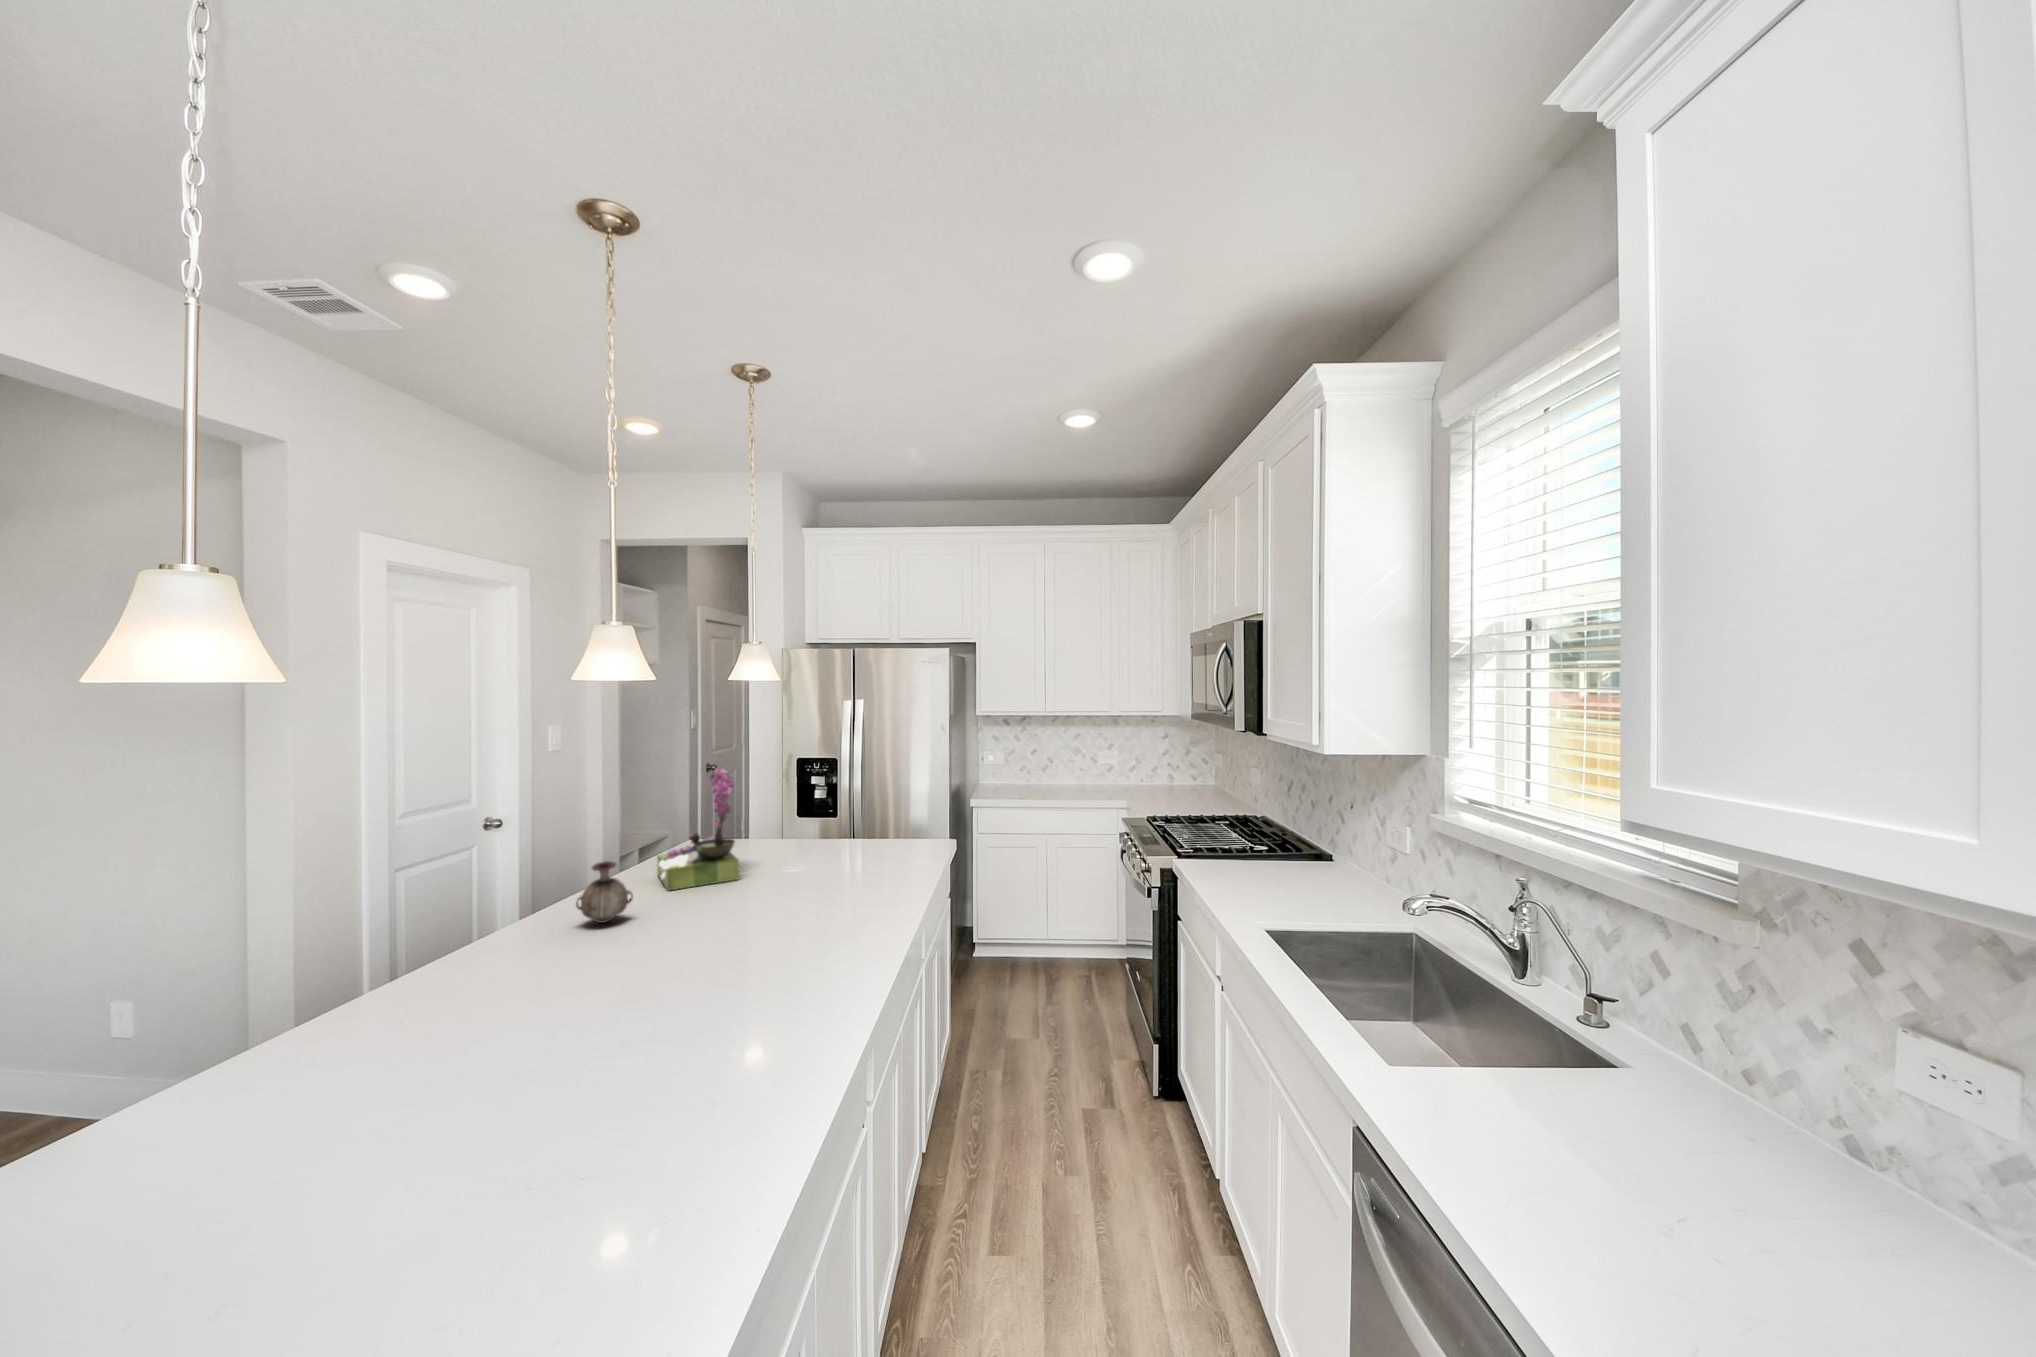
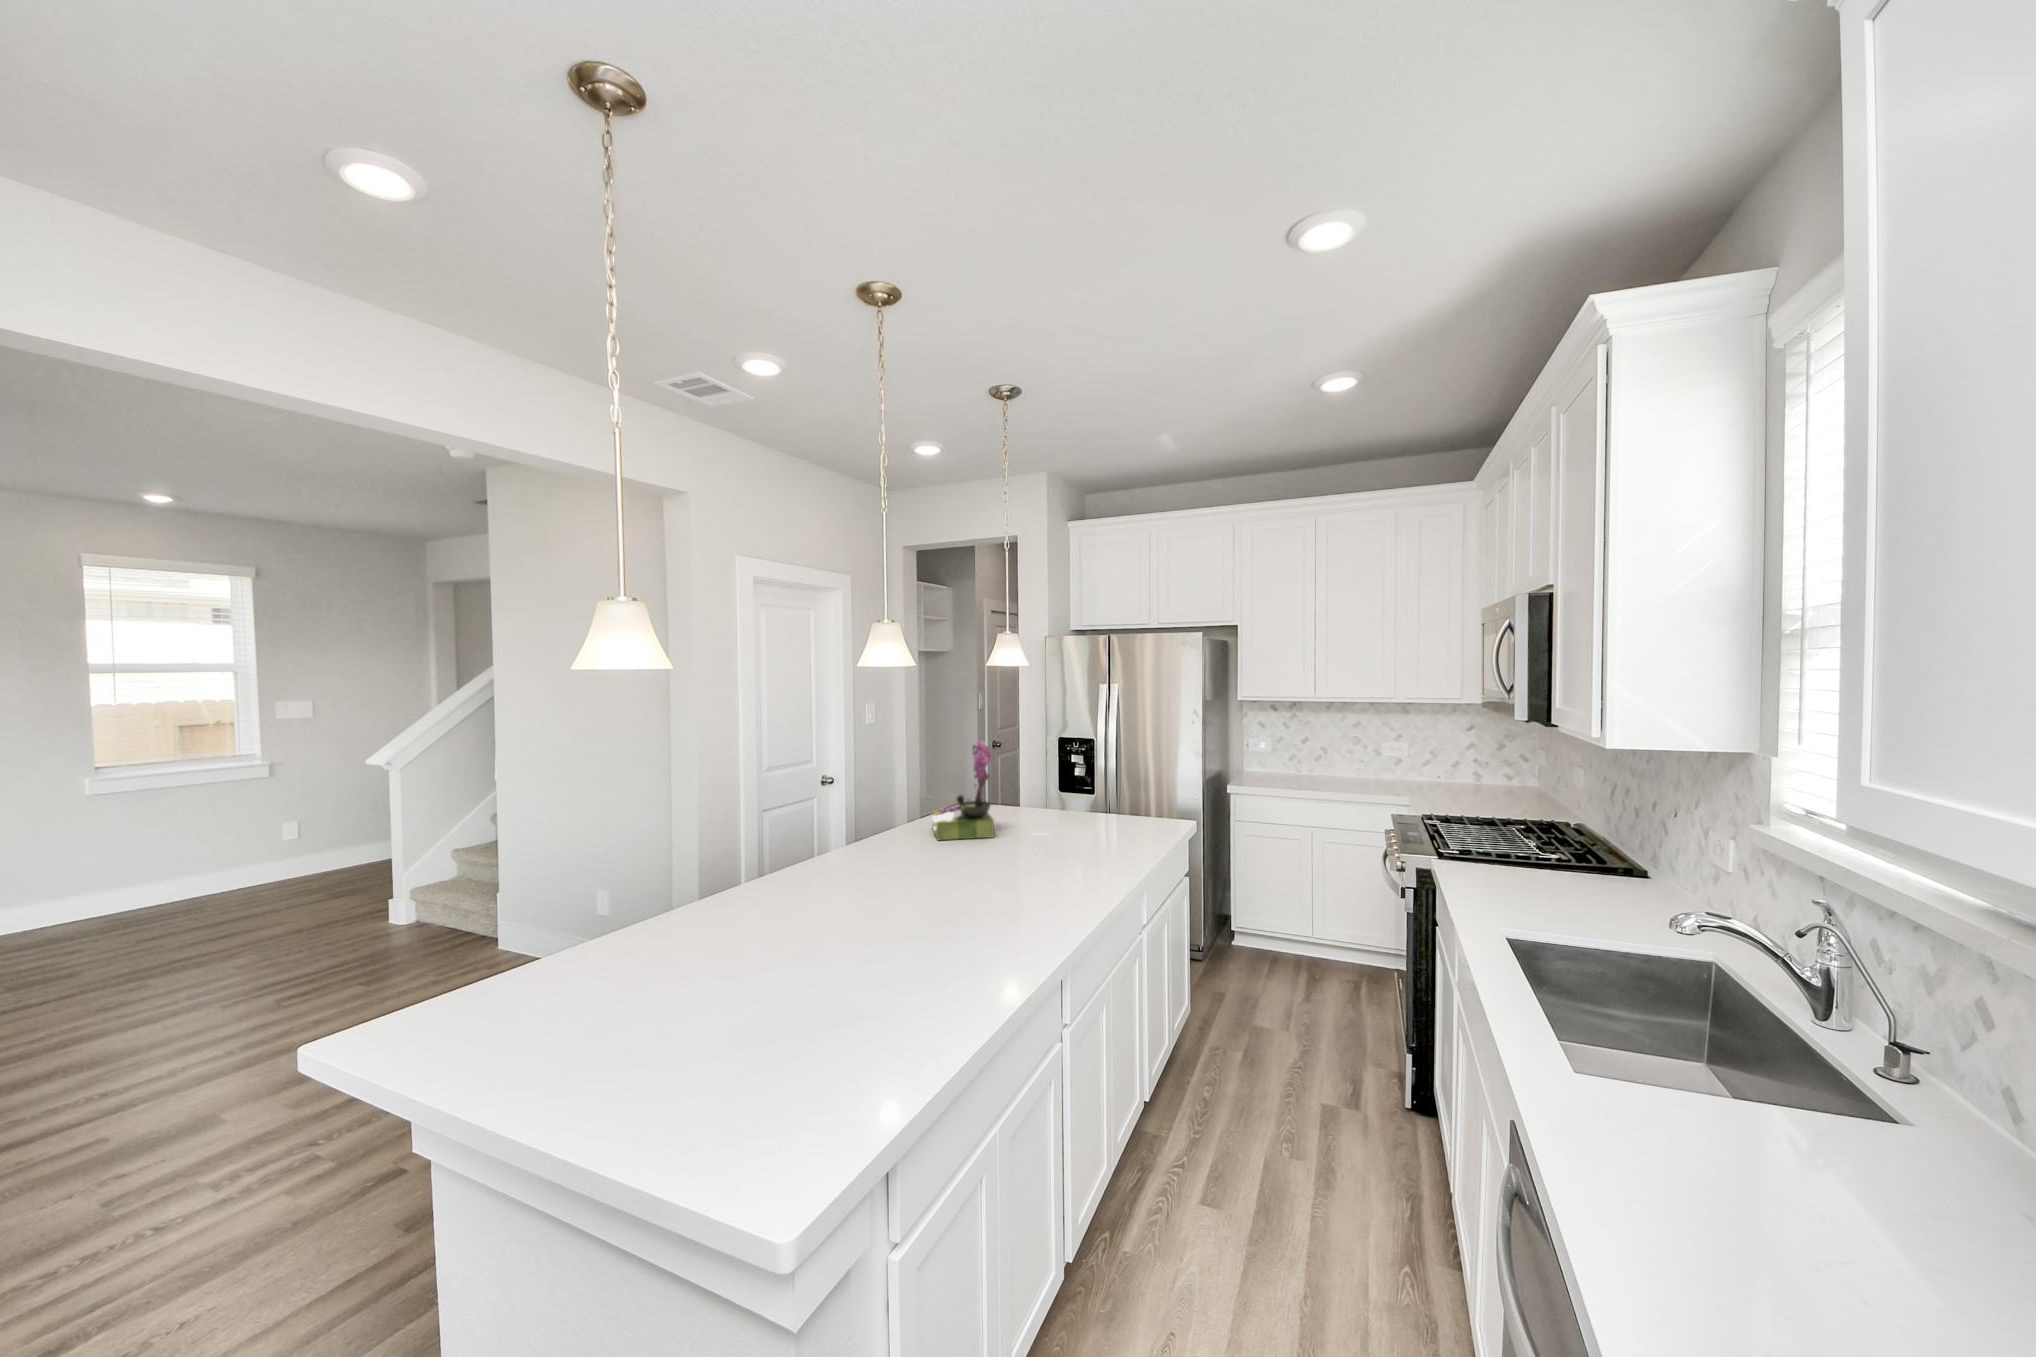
vase: present [576,861,633,923] -> none [869,810,909,859]

